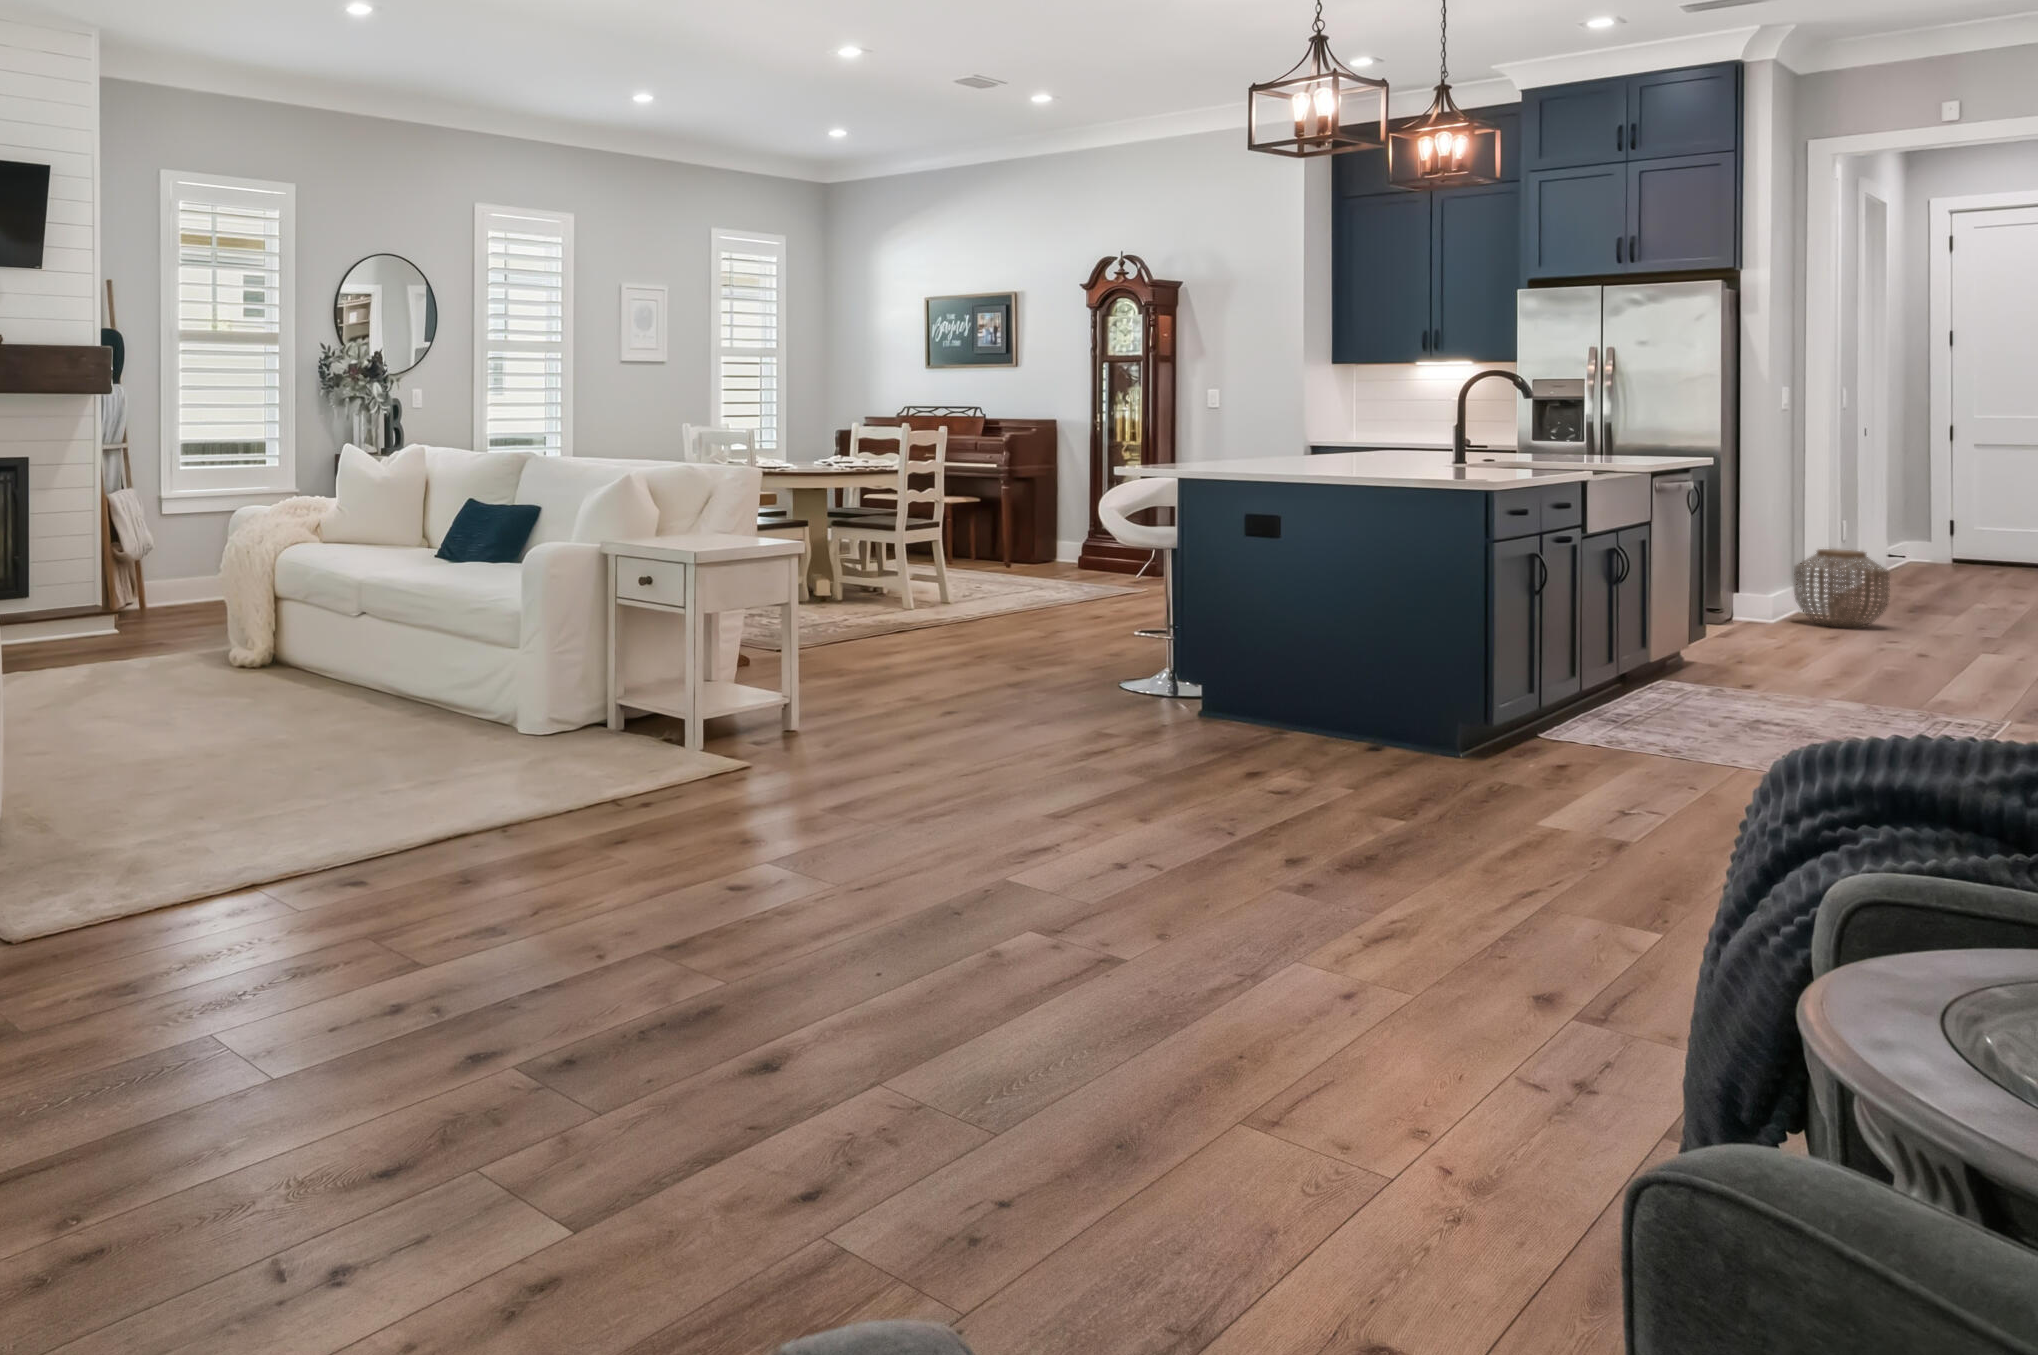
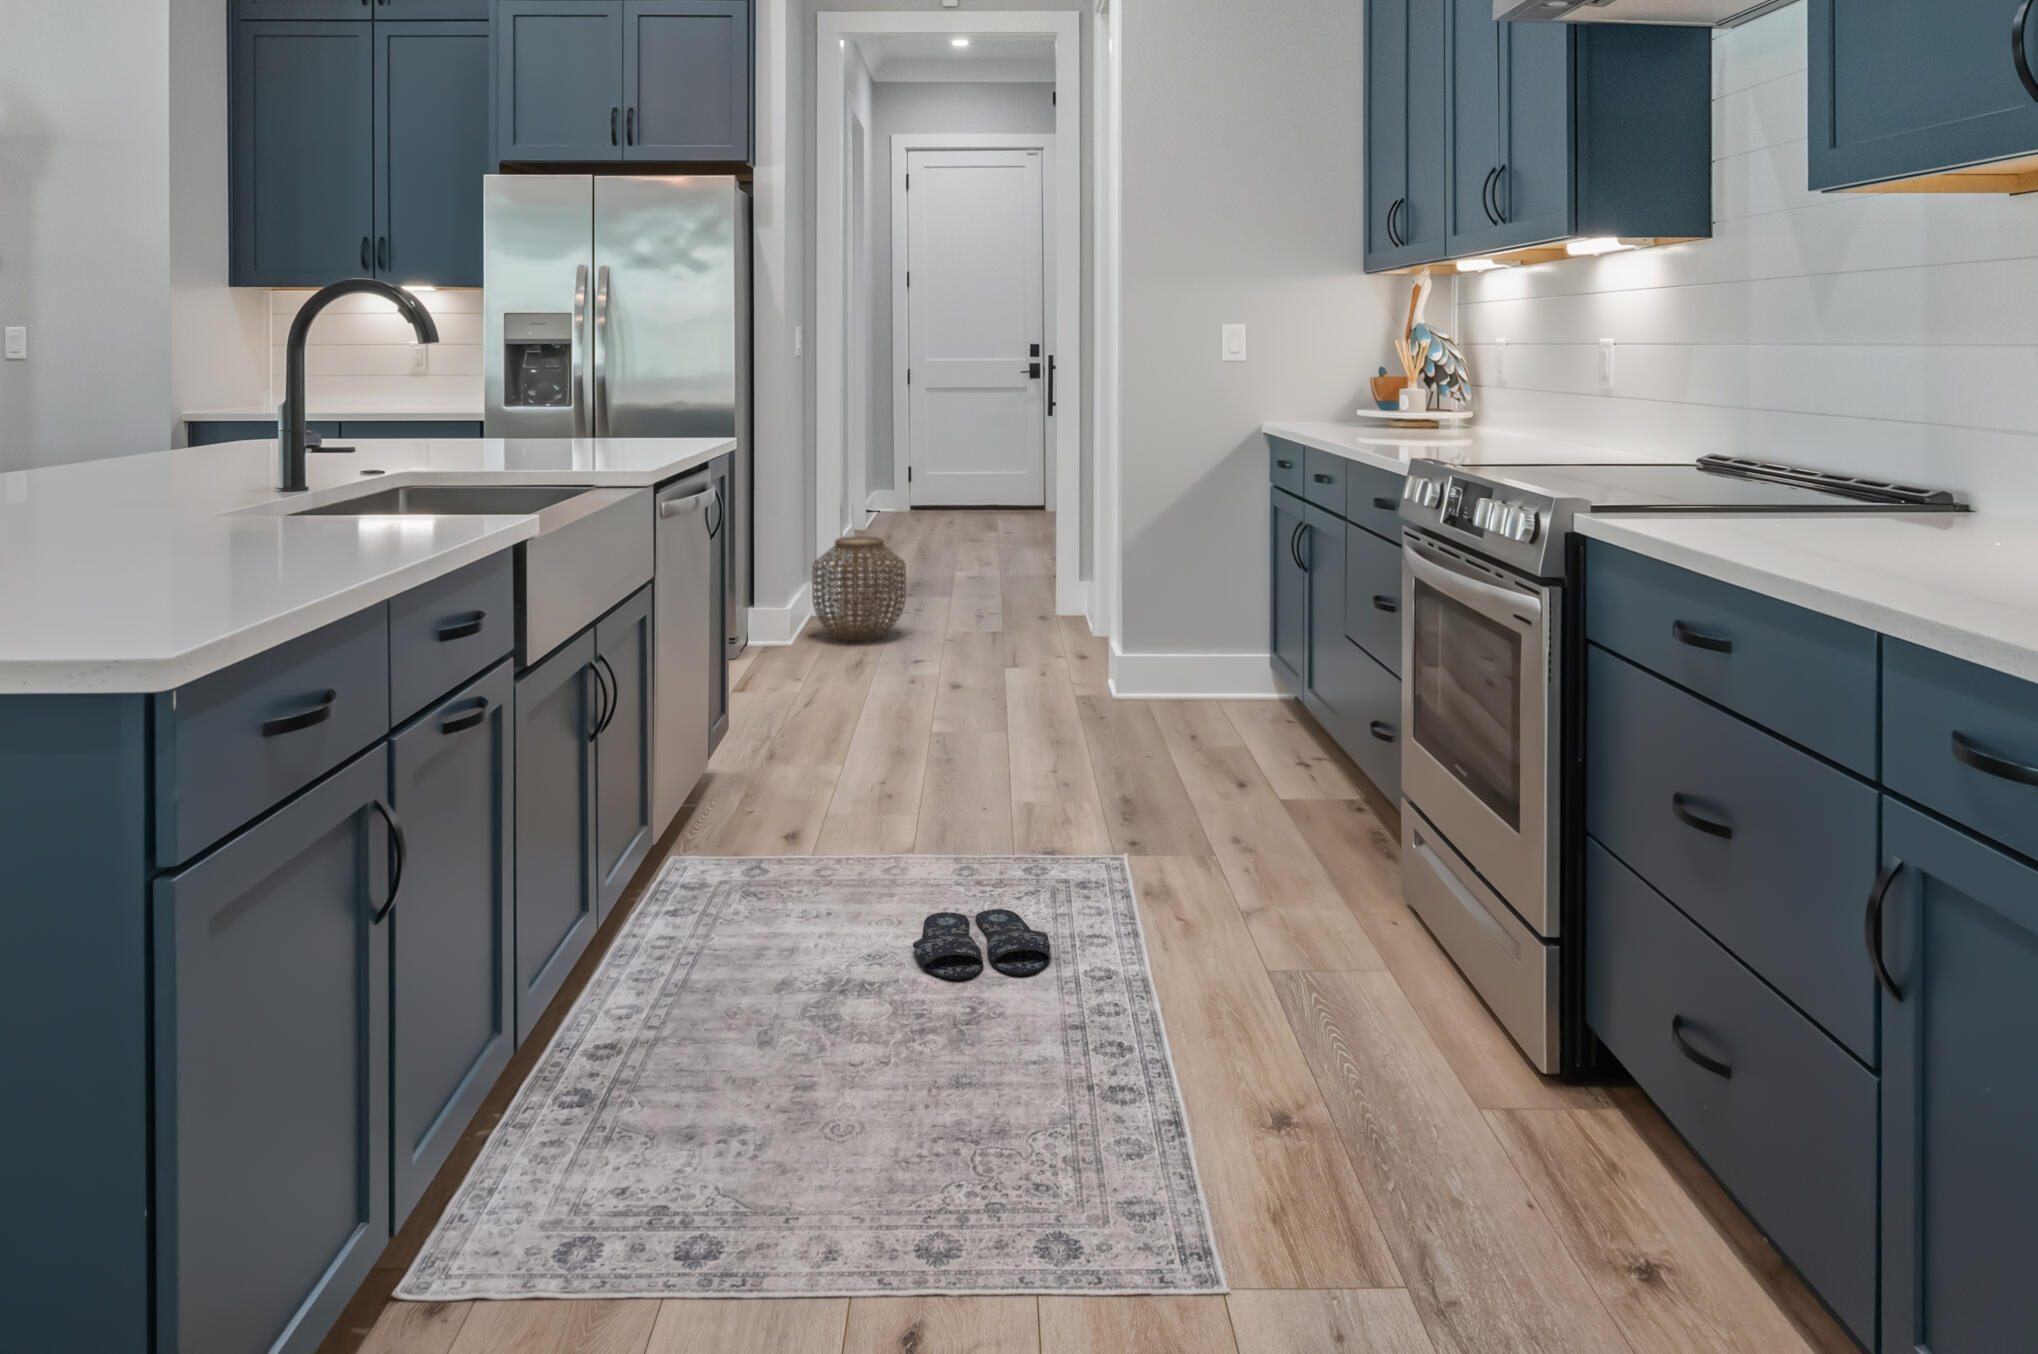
slippers: none [1804,701,1903,720] -> present [913,909,1050,980]

